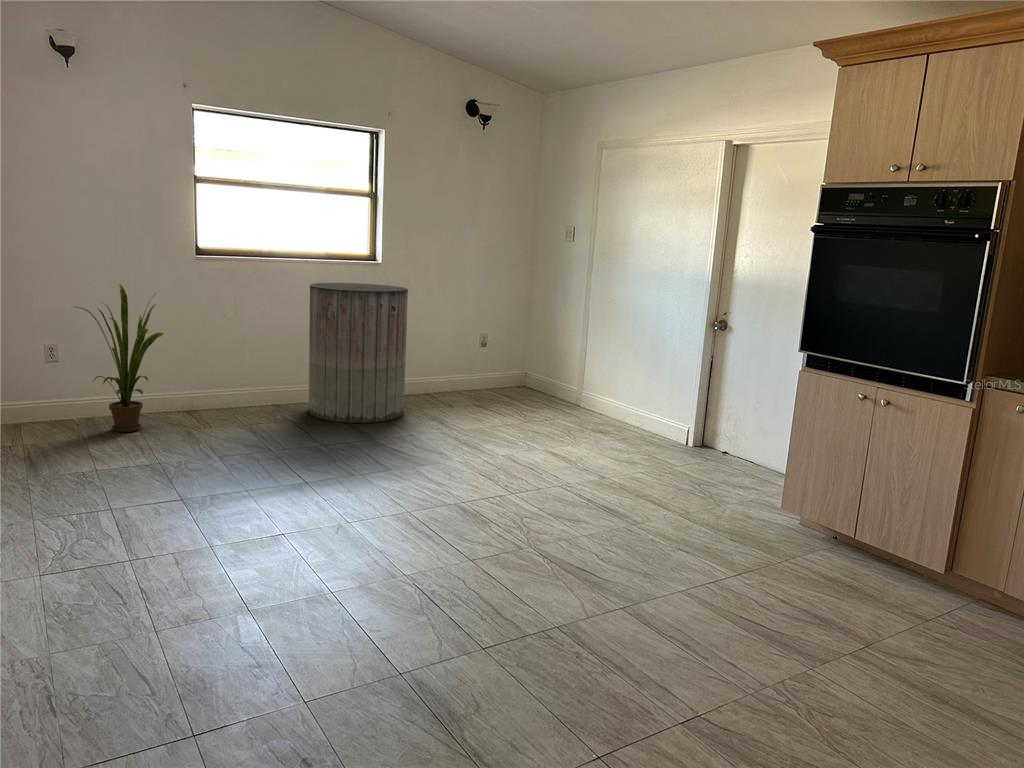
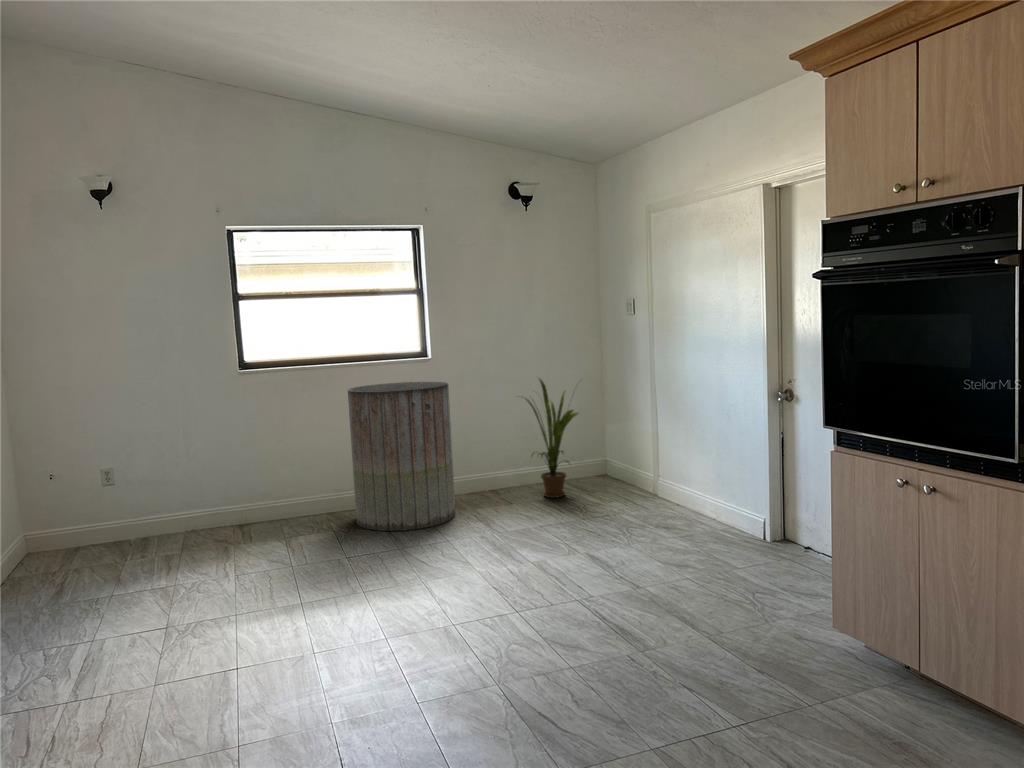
house plant: present [76,284,163,432] -> present [521,378,578,498]

